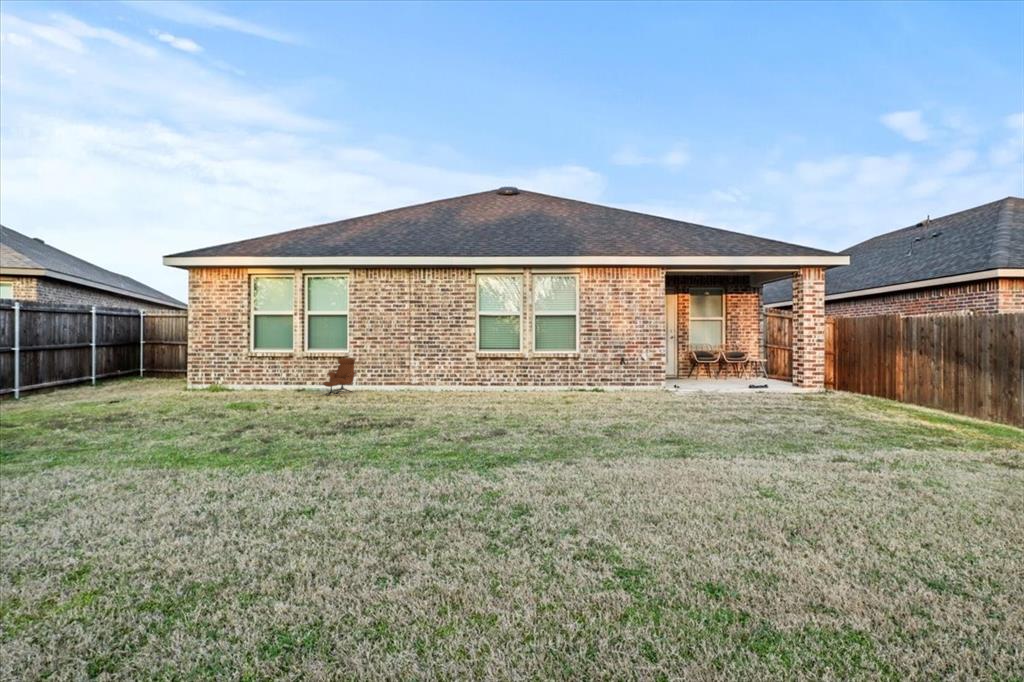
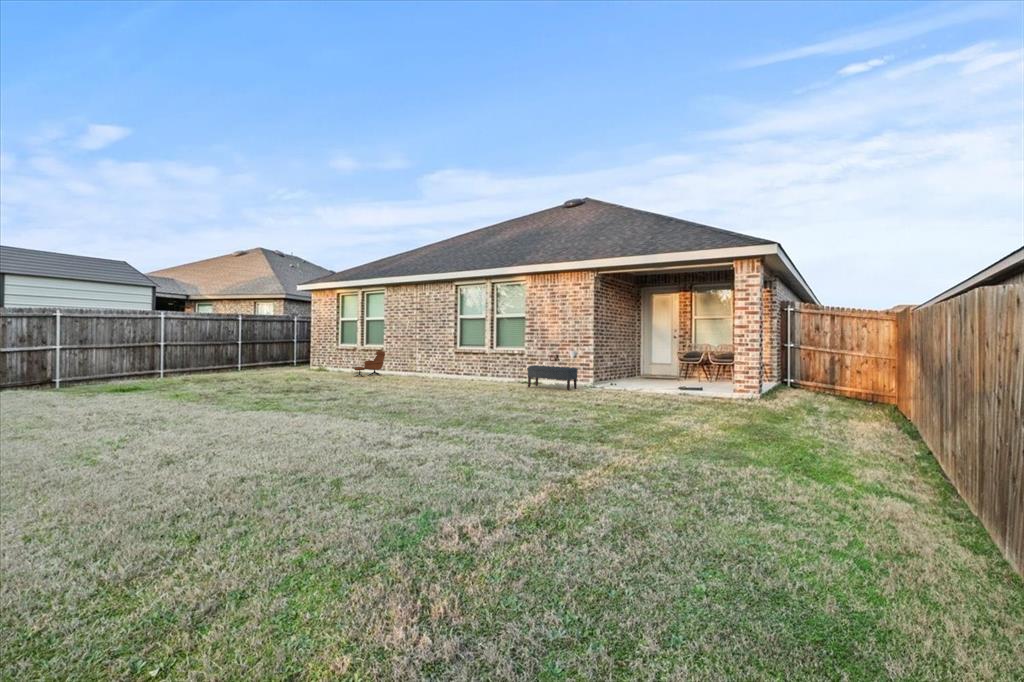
bench: none [598,370,654,396] -> present [527,366,578,390]

